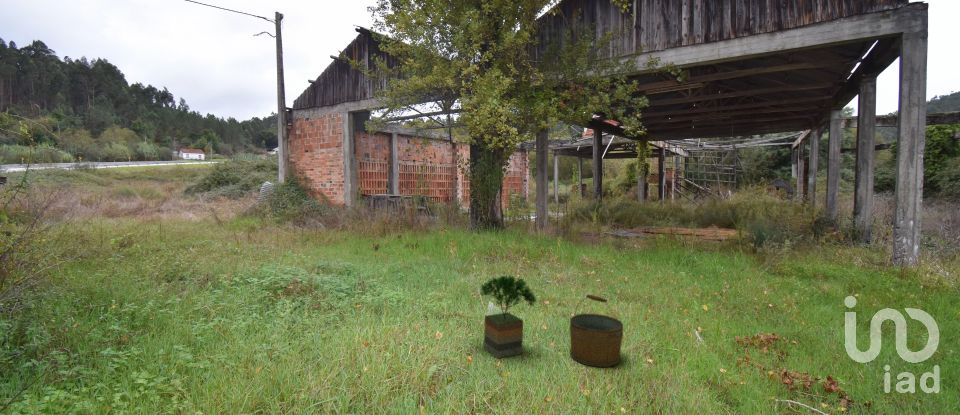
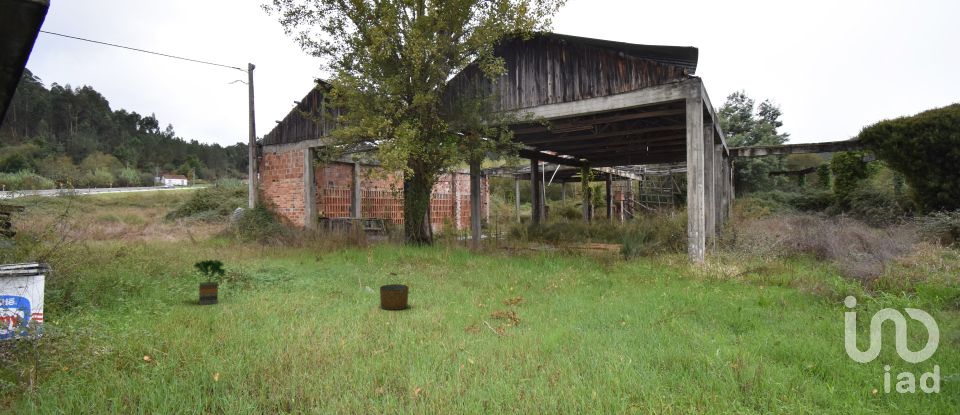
potted tree: present [480,275,536,358] -> present [194,260,226,305]

